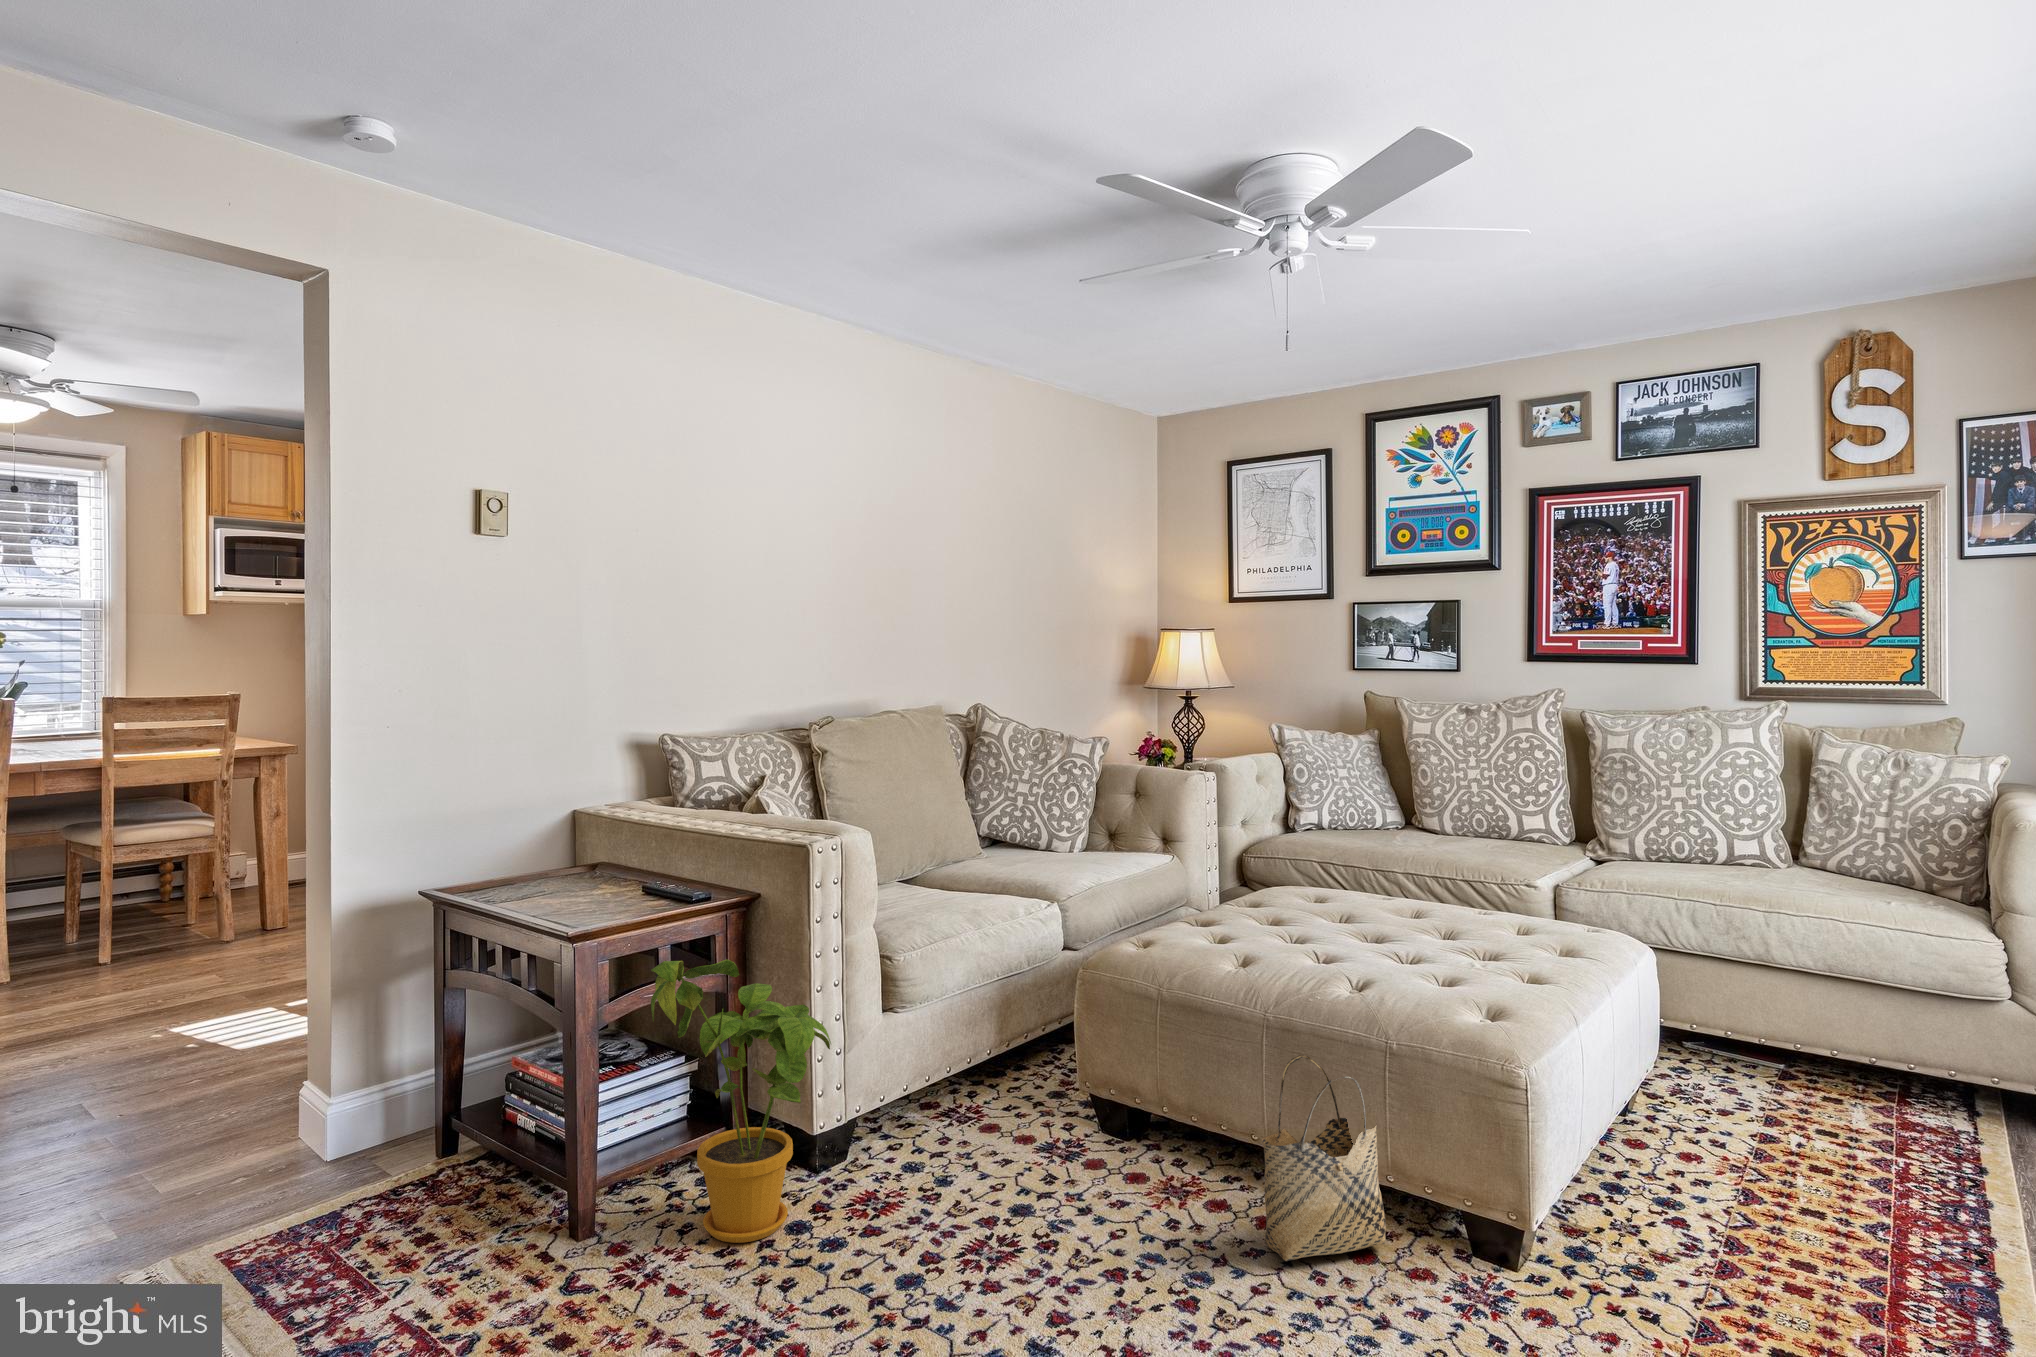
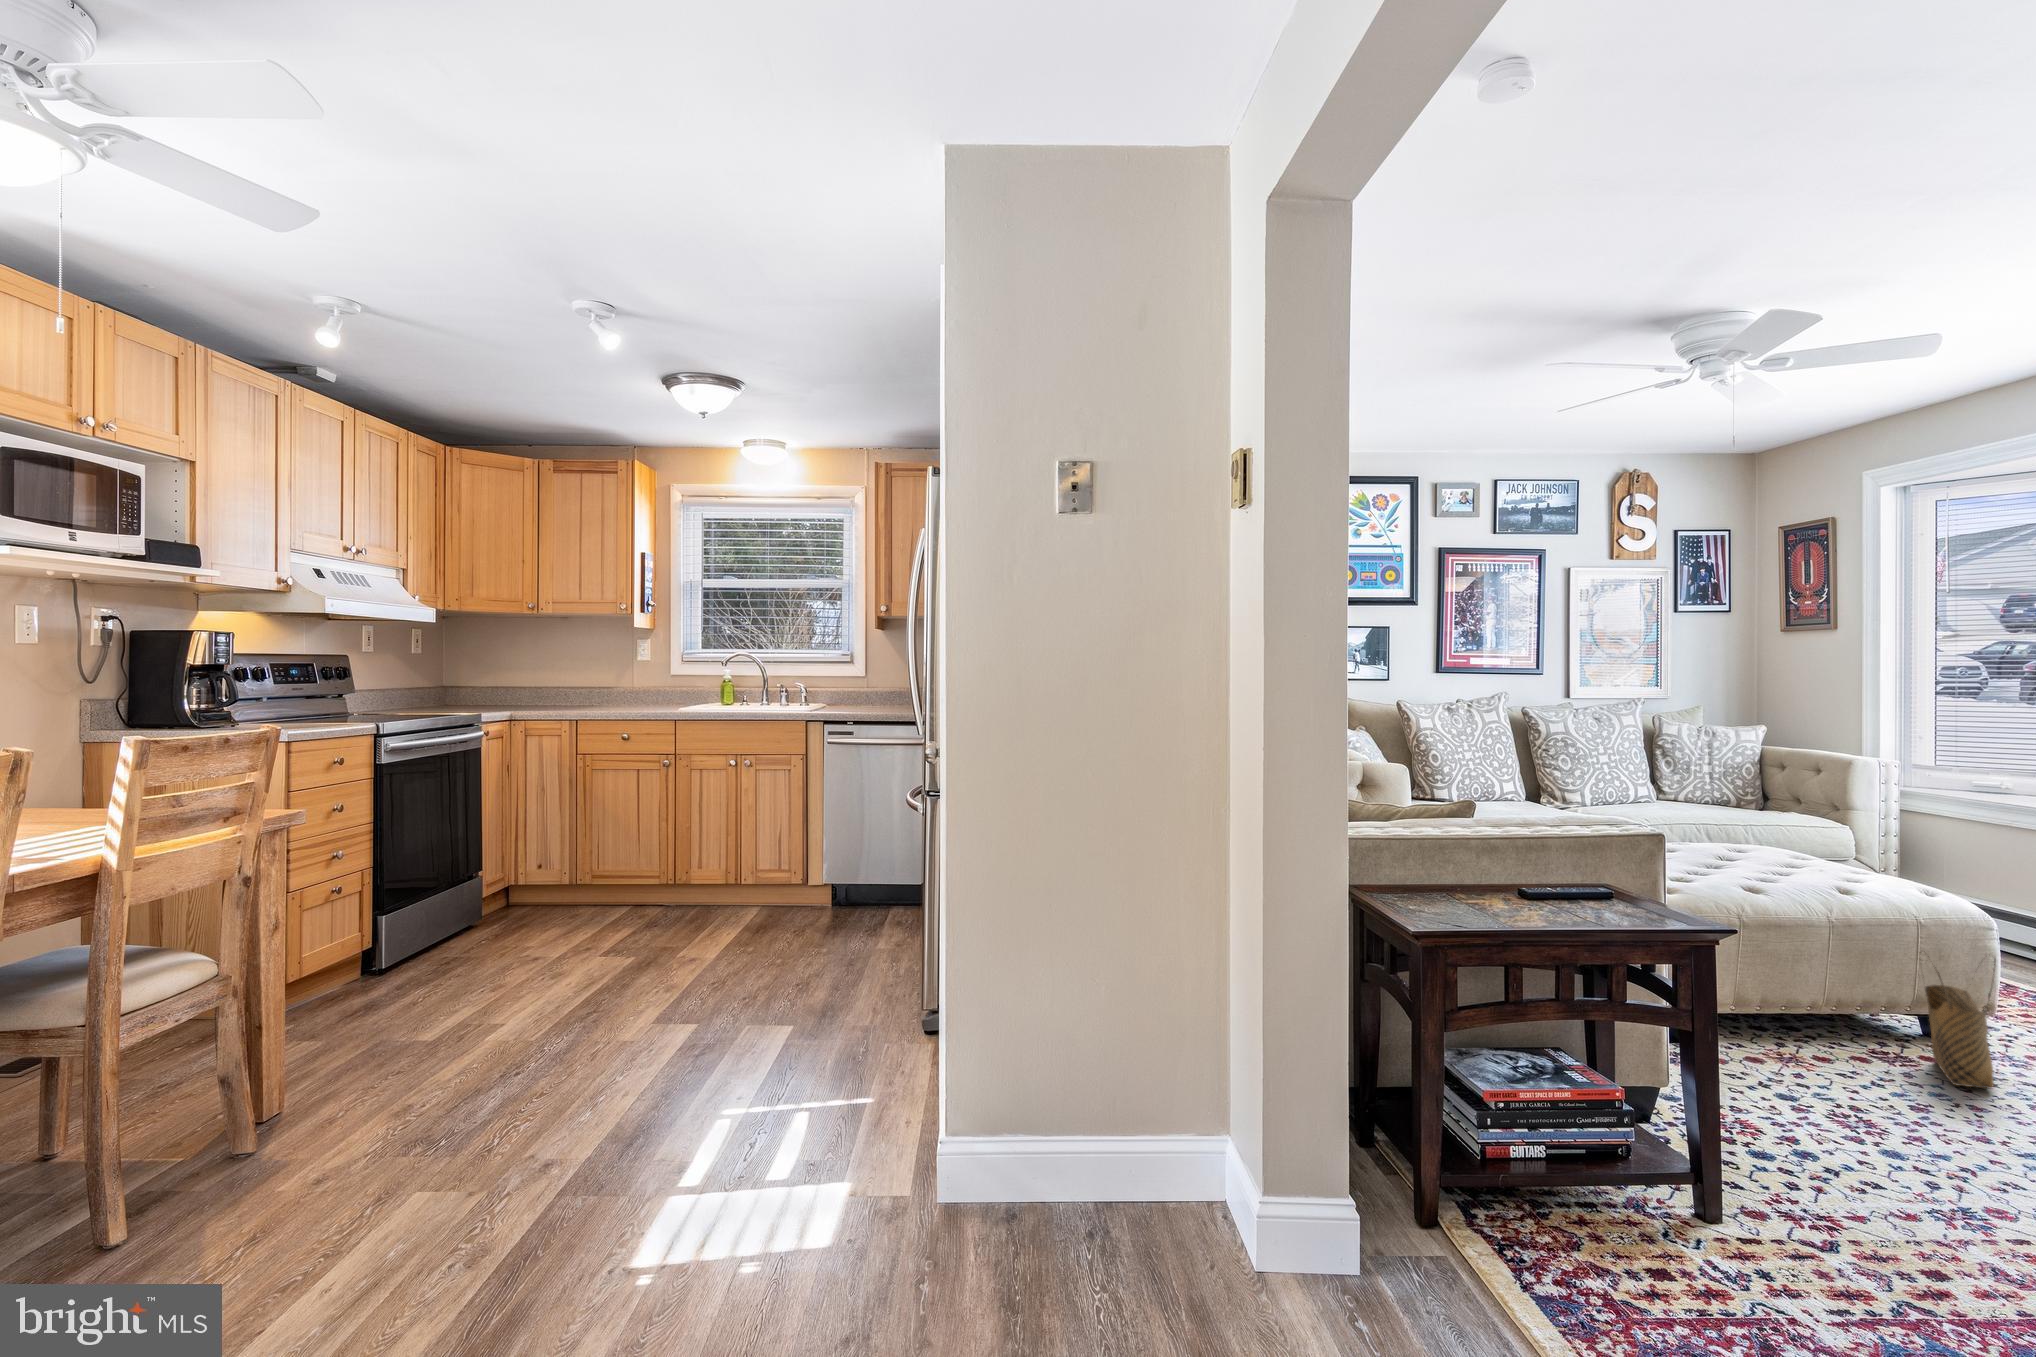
house plant: present [651,960,831,1243] -> none [1661,957,1919,1219]

